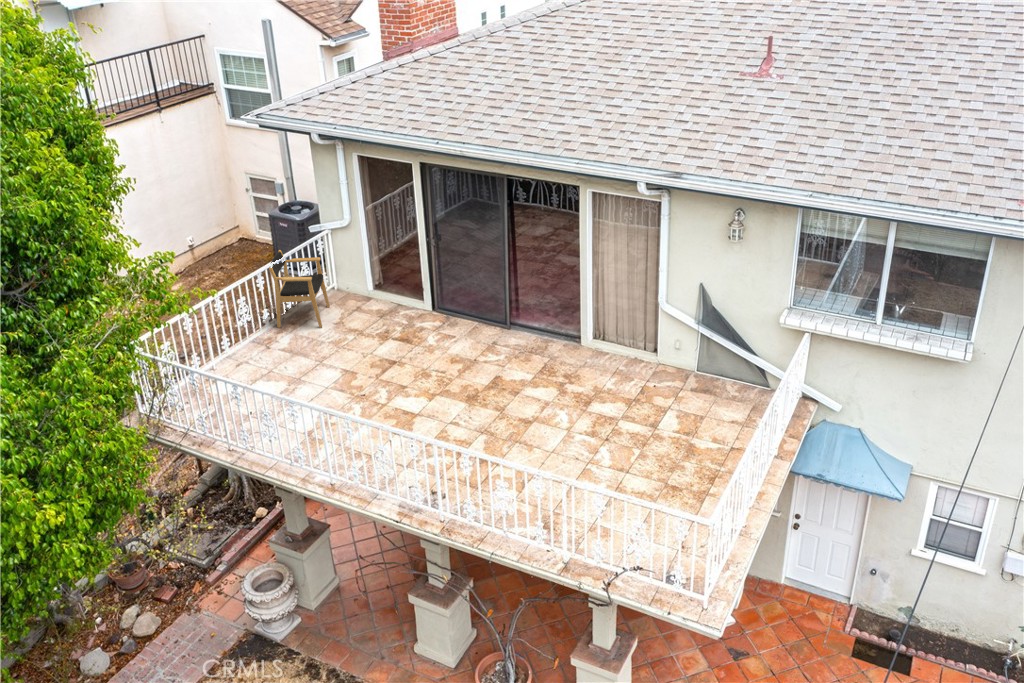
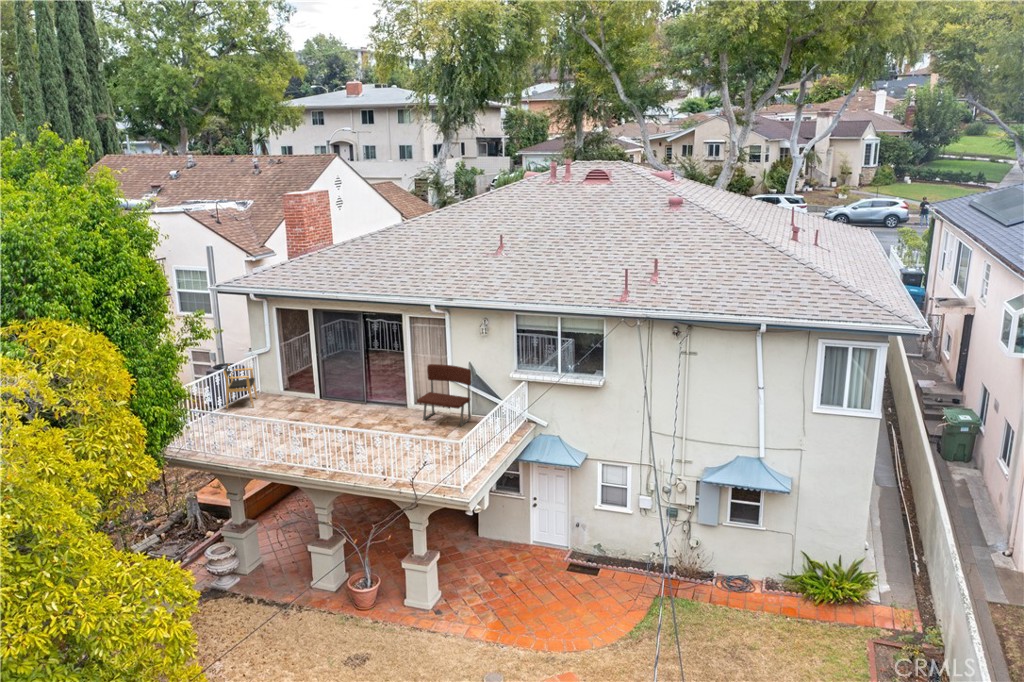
bench: none [601,280,706,400] -> present [417,364,471,426]

